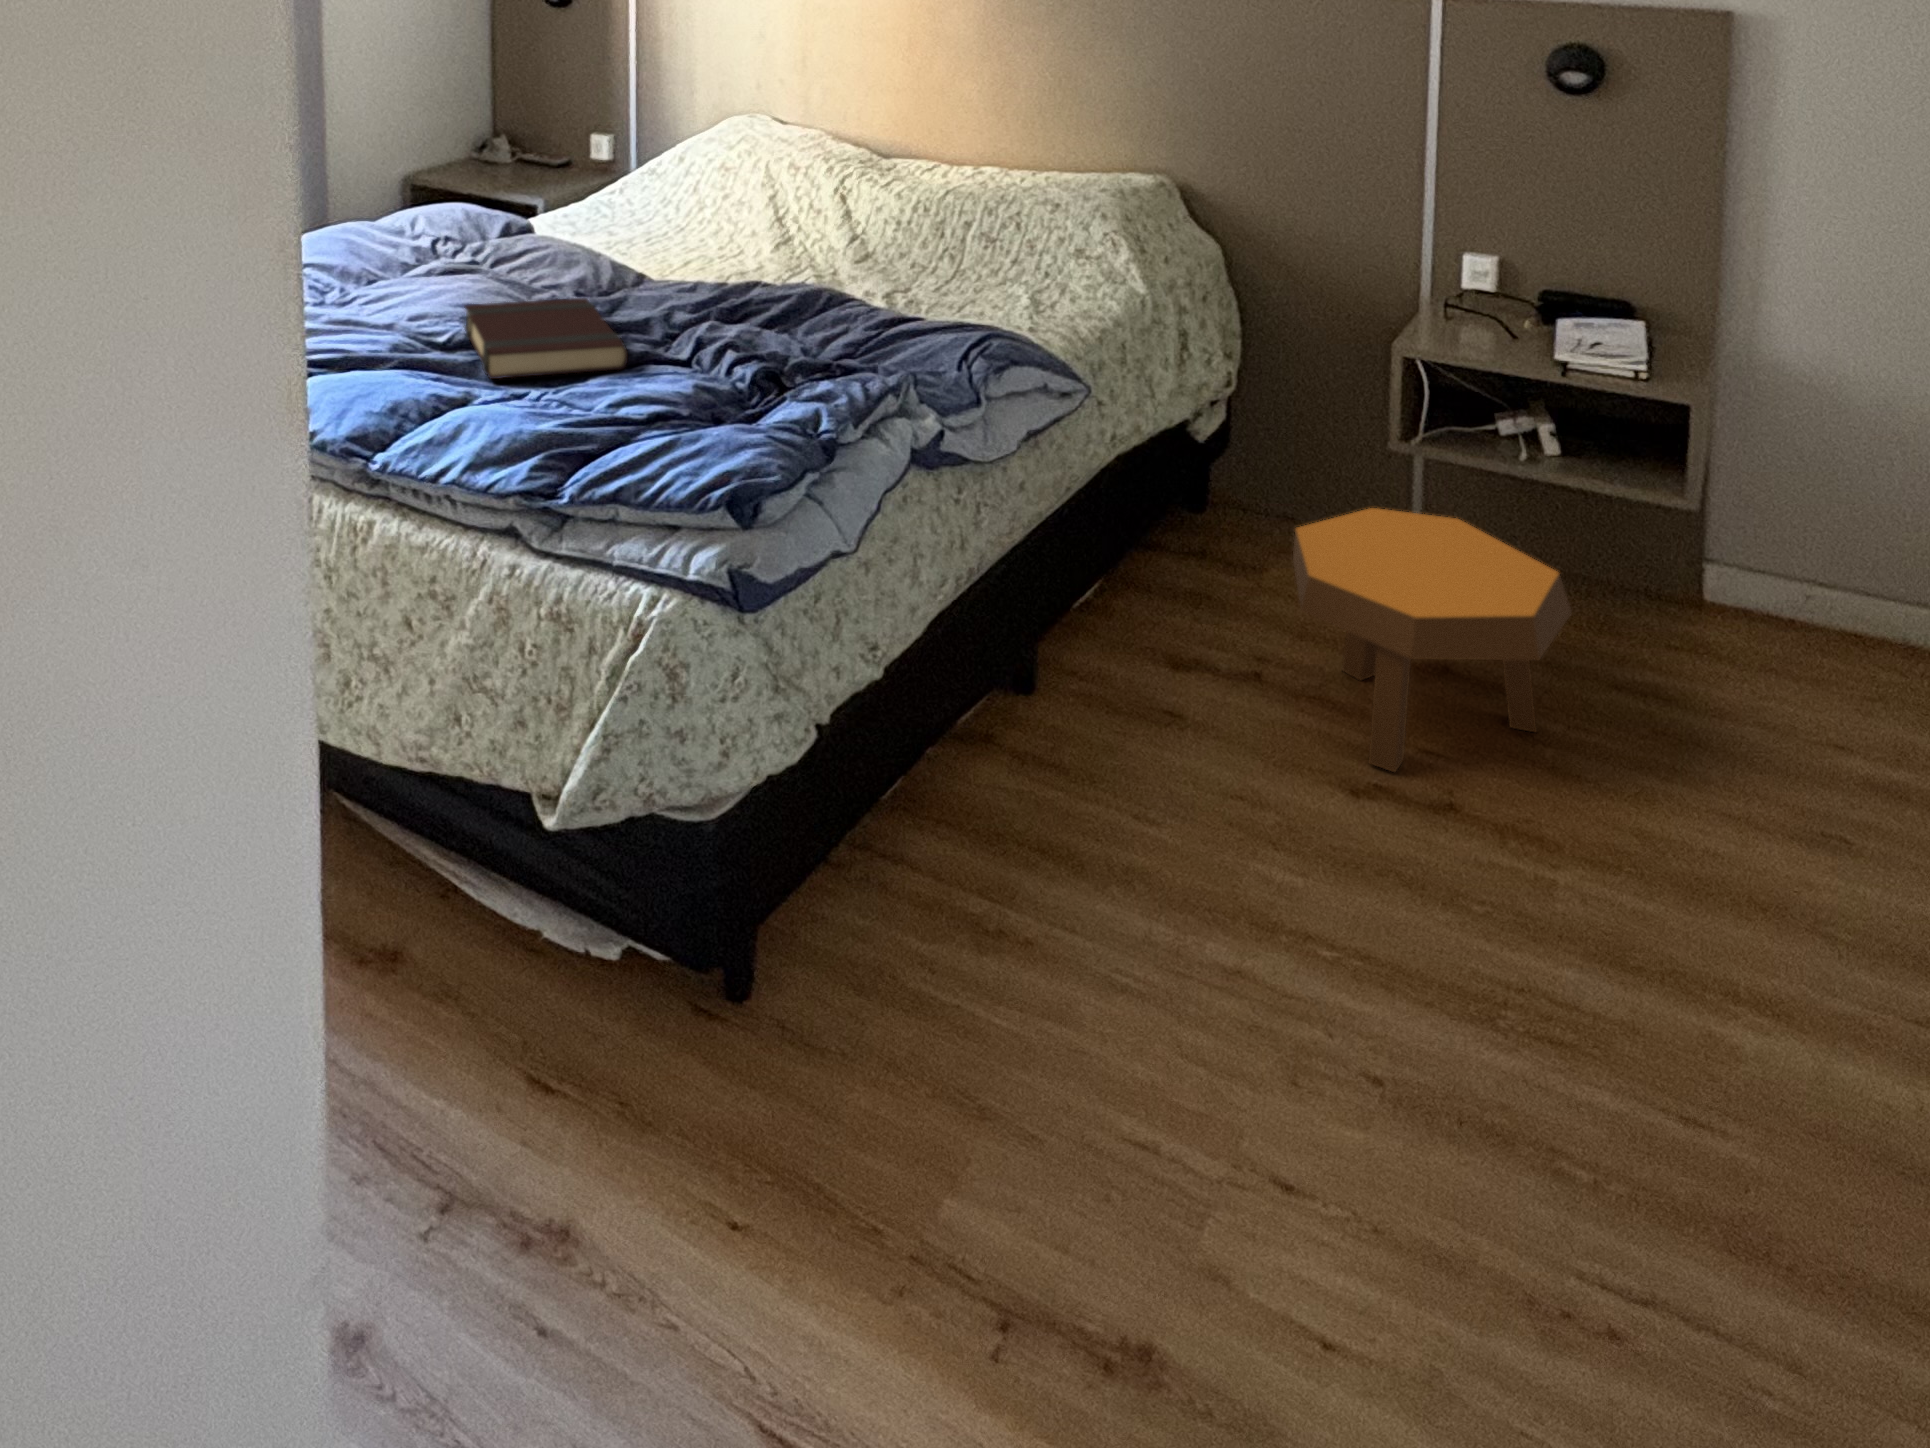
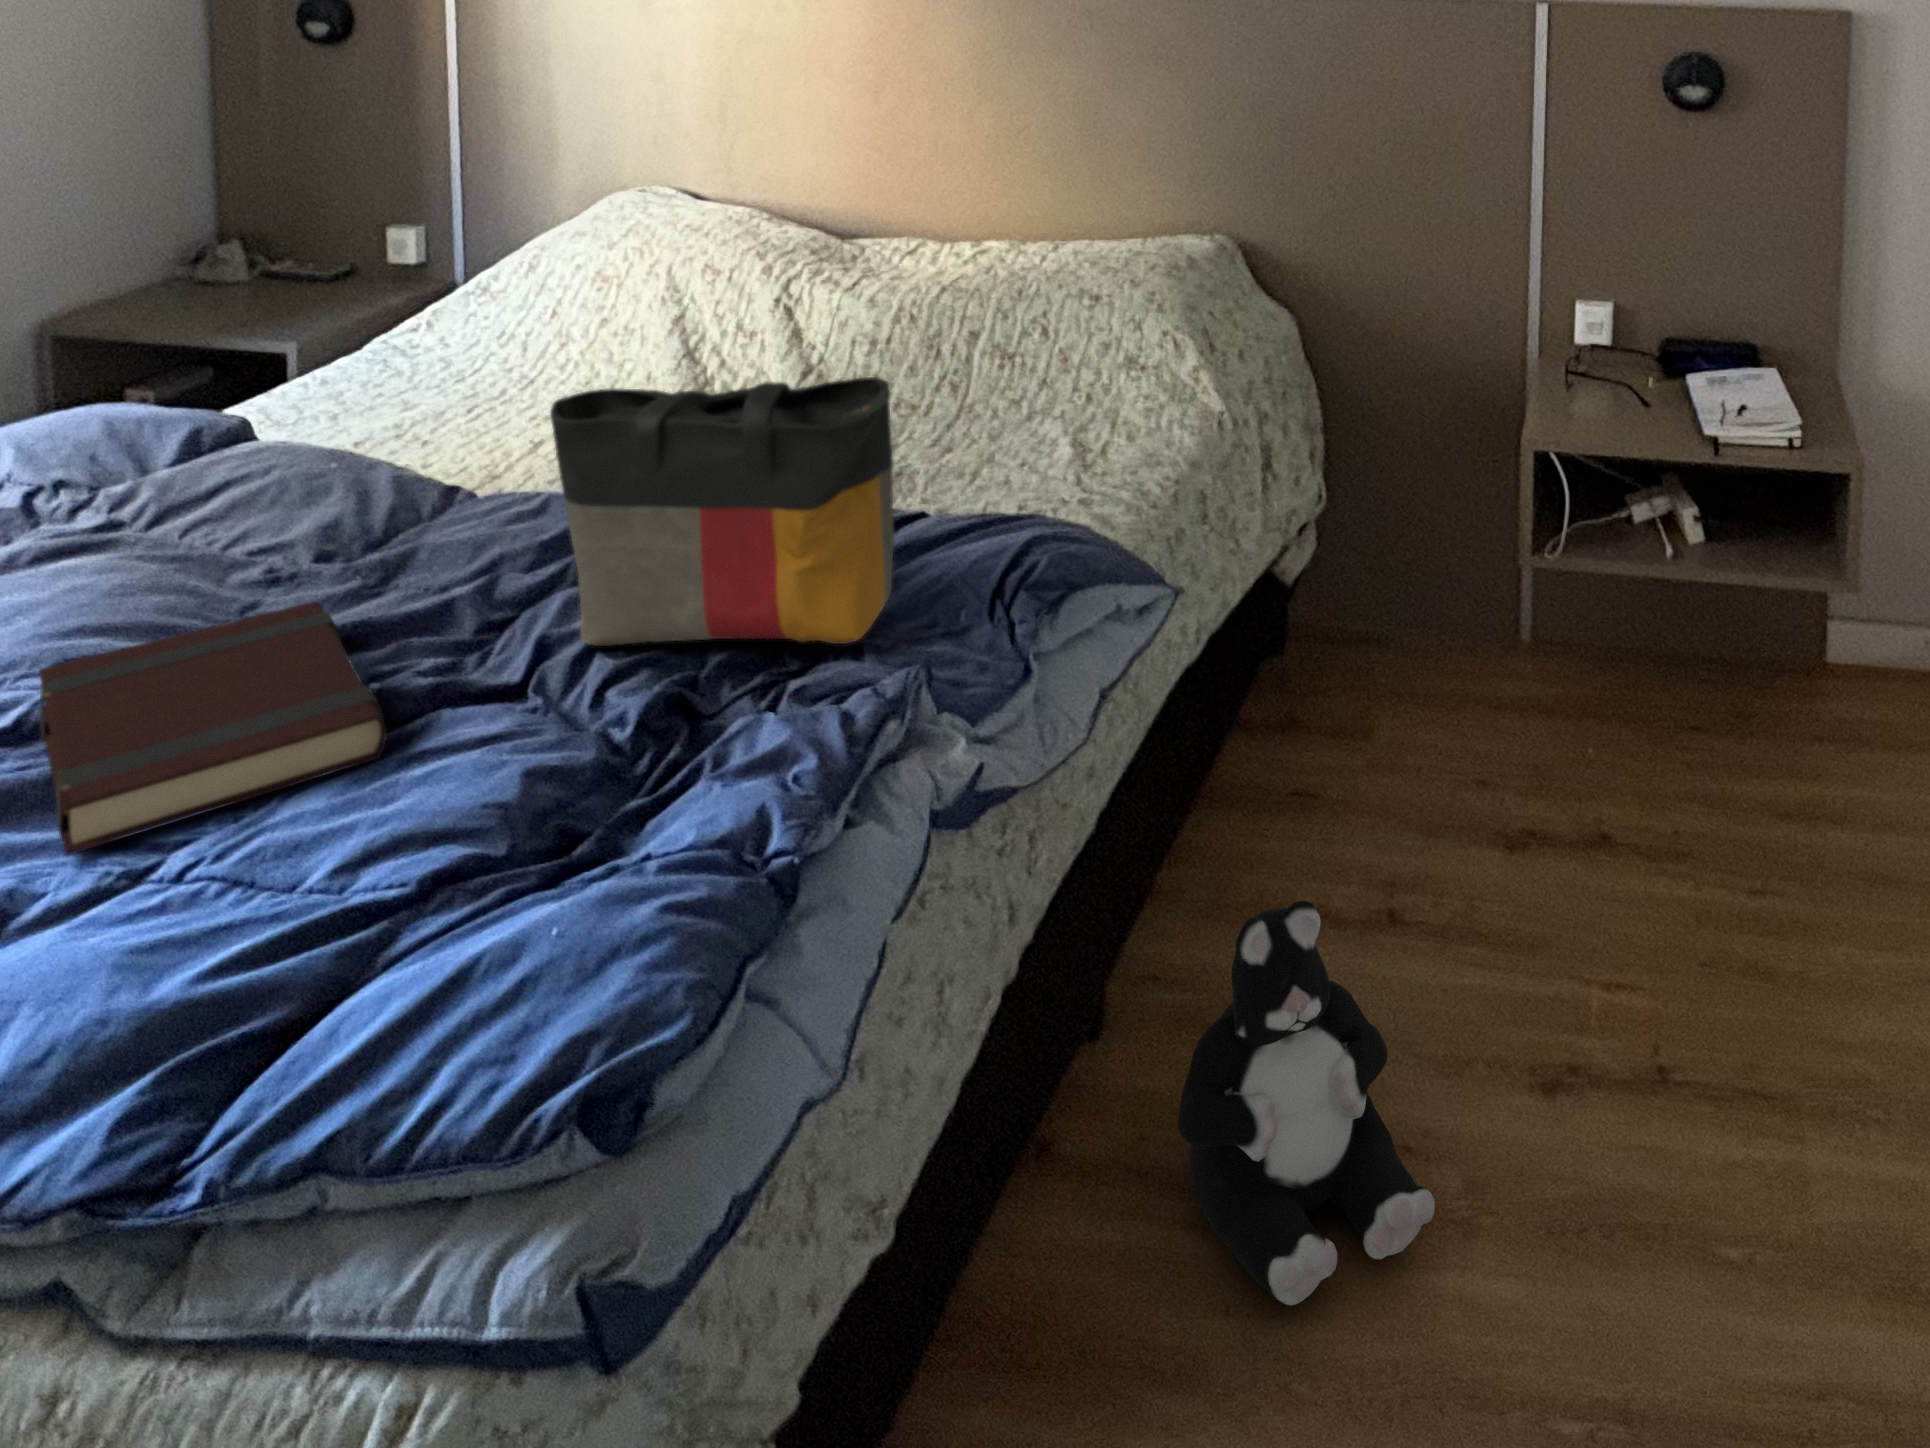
tote bag: none [709,193,901,359] -> present [550,377,894,646]
footstool: present [1293,508,1571,772] -> none [1439,663,1773,1060]
plush toy: none [1071,591,1245,831] -> present [1178,901,1435,1305]

